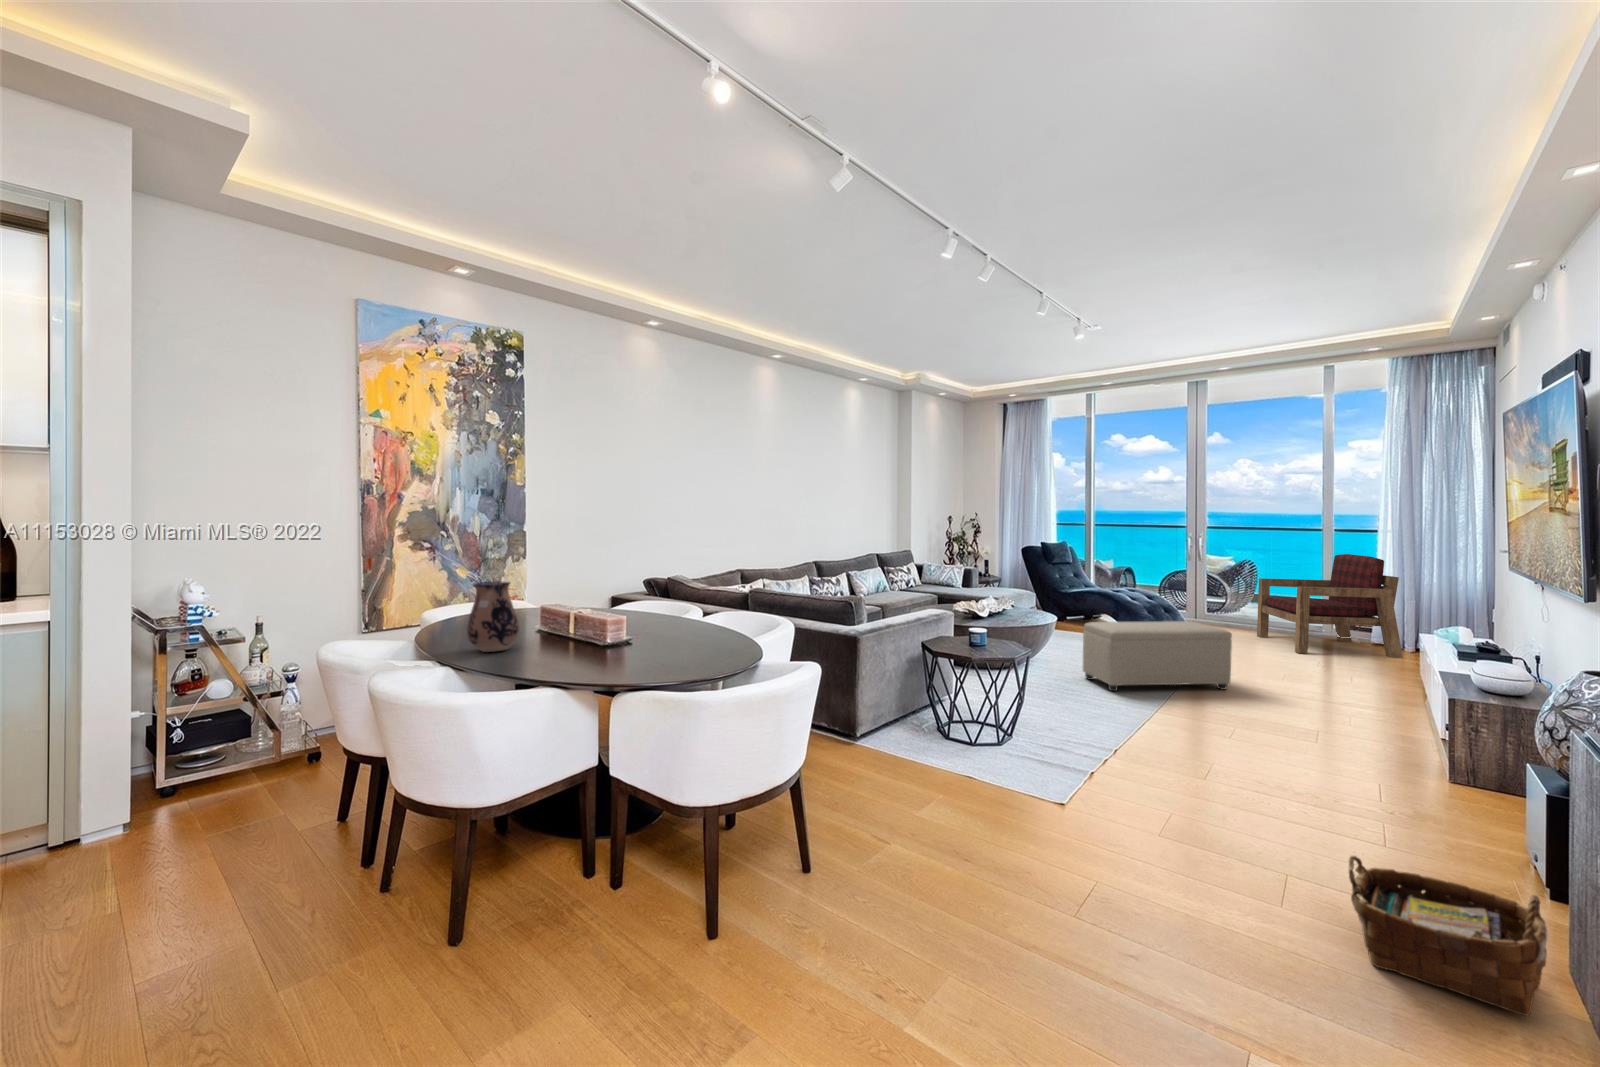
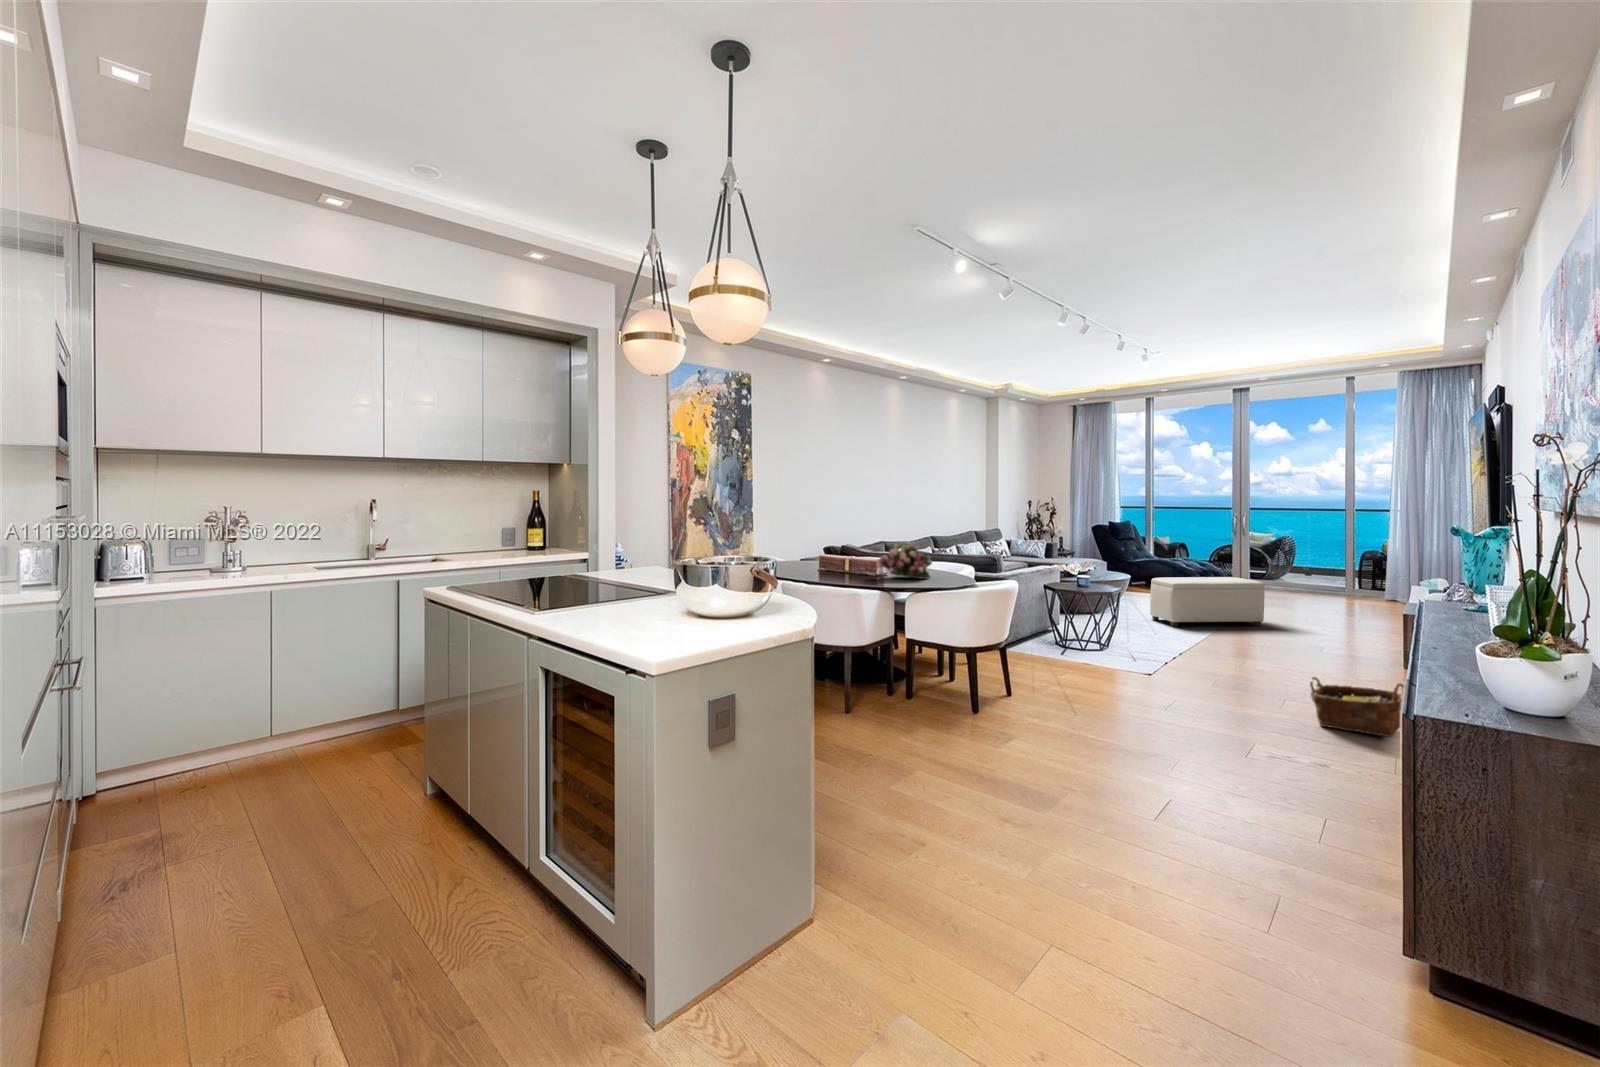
armchair: present [1257,554,1403,658] -> none [1292,528,1408,609]
ceramic pitcher: present [467,581,520,652] -> none [805,537,832,576]
flower arrangement: none [583,596,685,662] -> present [877,544,932,579]

